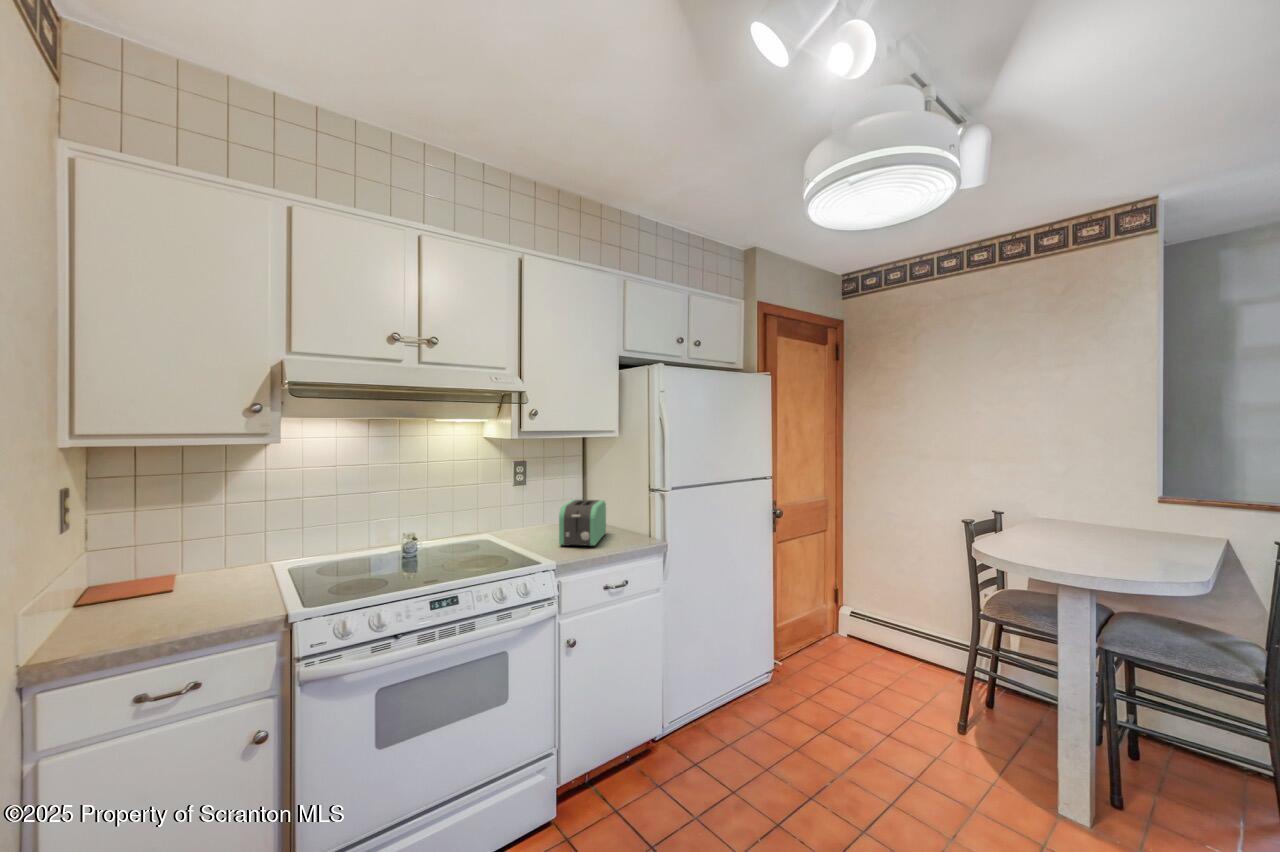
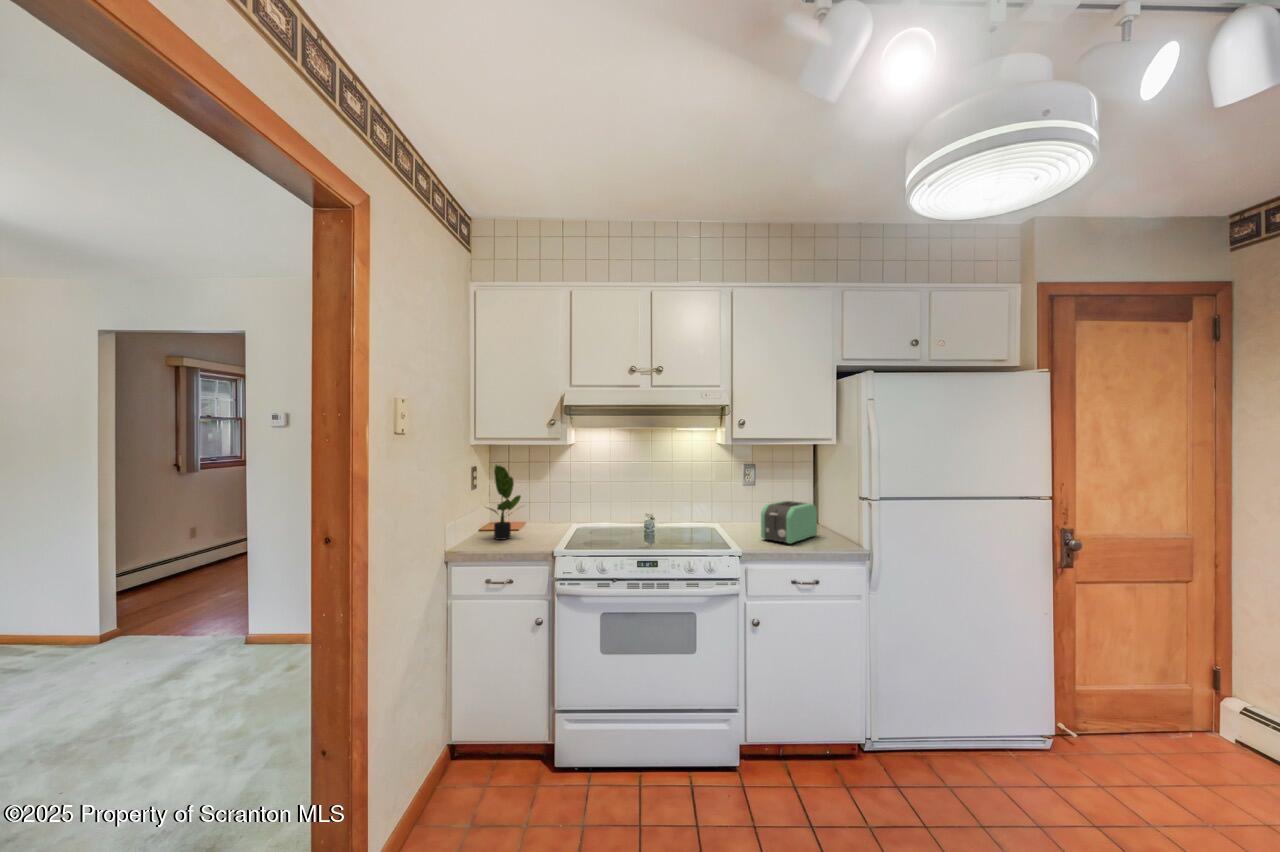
potted plant: none [104,482,206,618] -> present [489,465,521,540]

